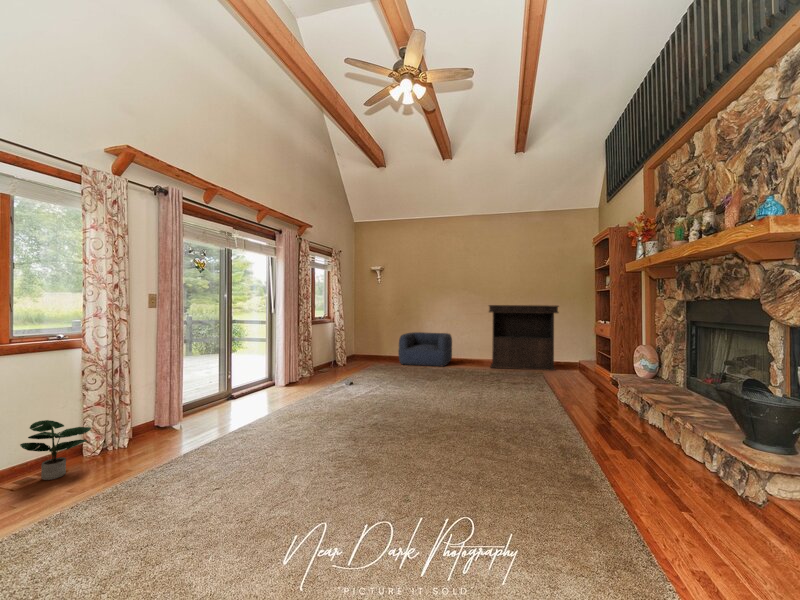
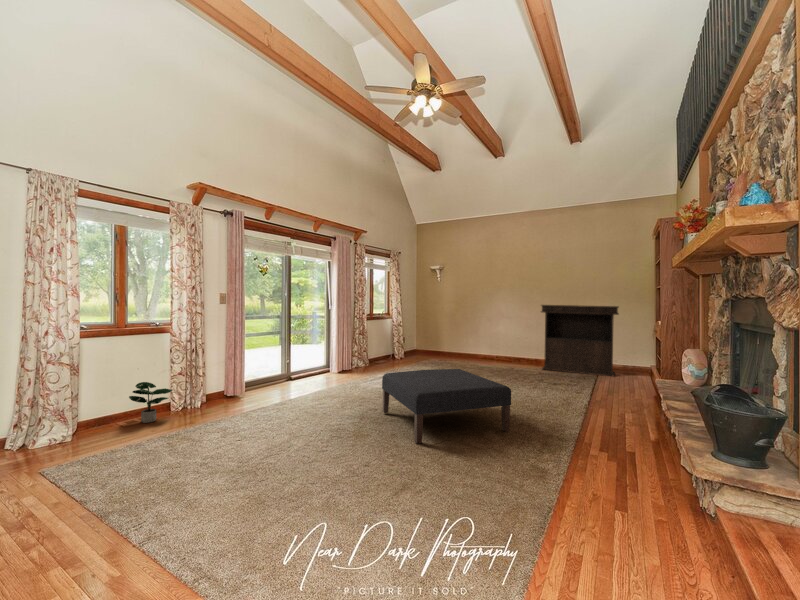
armchair: present [398,332,452,366] -> none [452,331,508,365]
ottoman: none [373,373,521,463] -> present [382,369,511,444]

